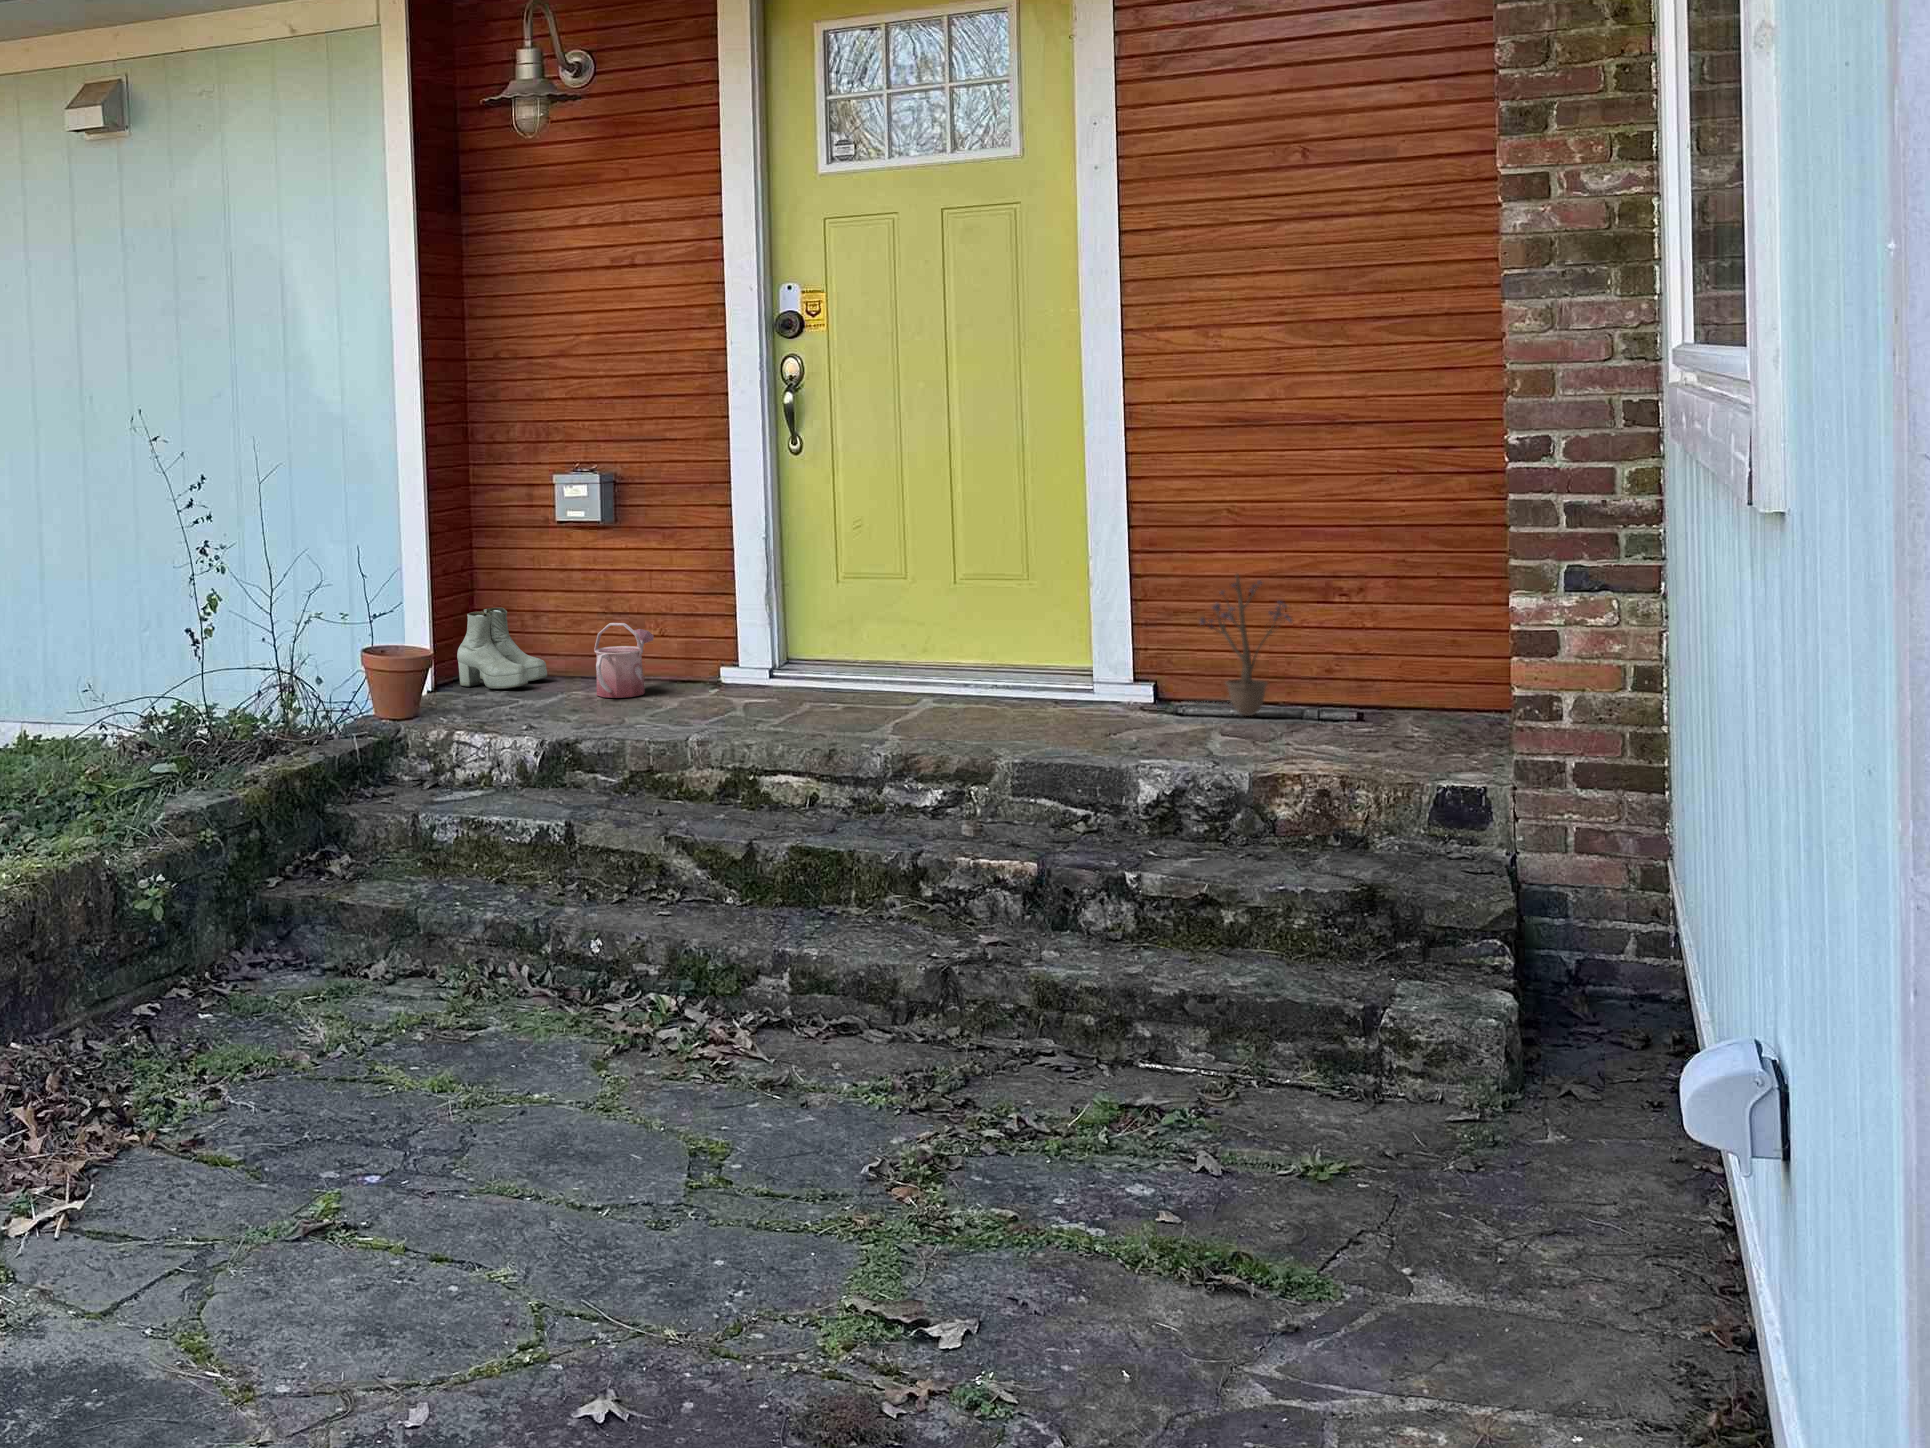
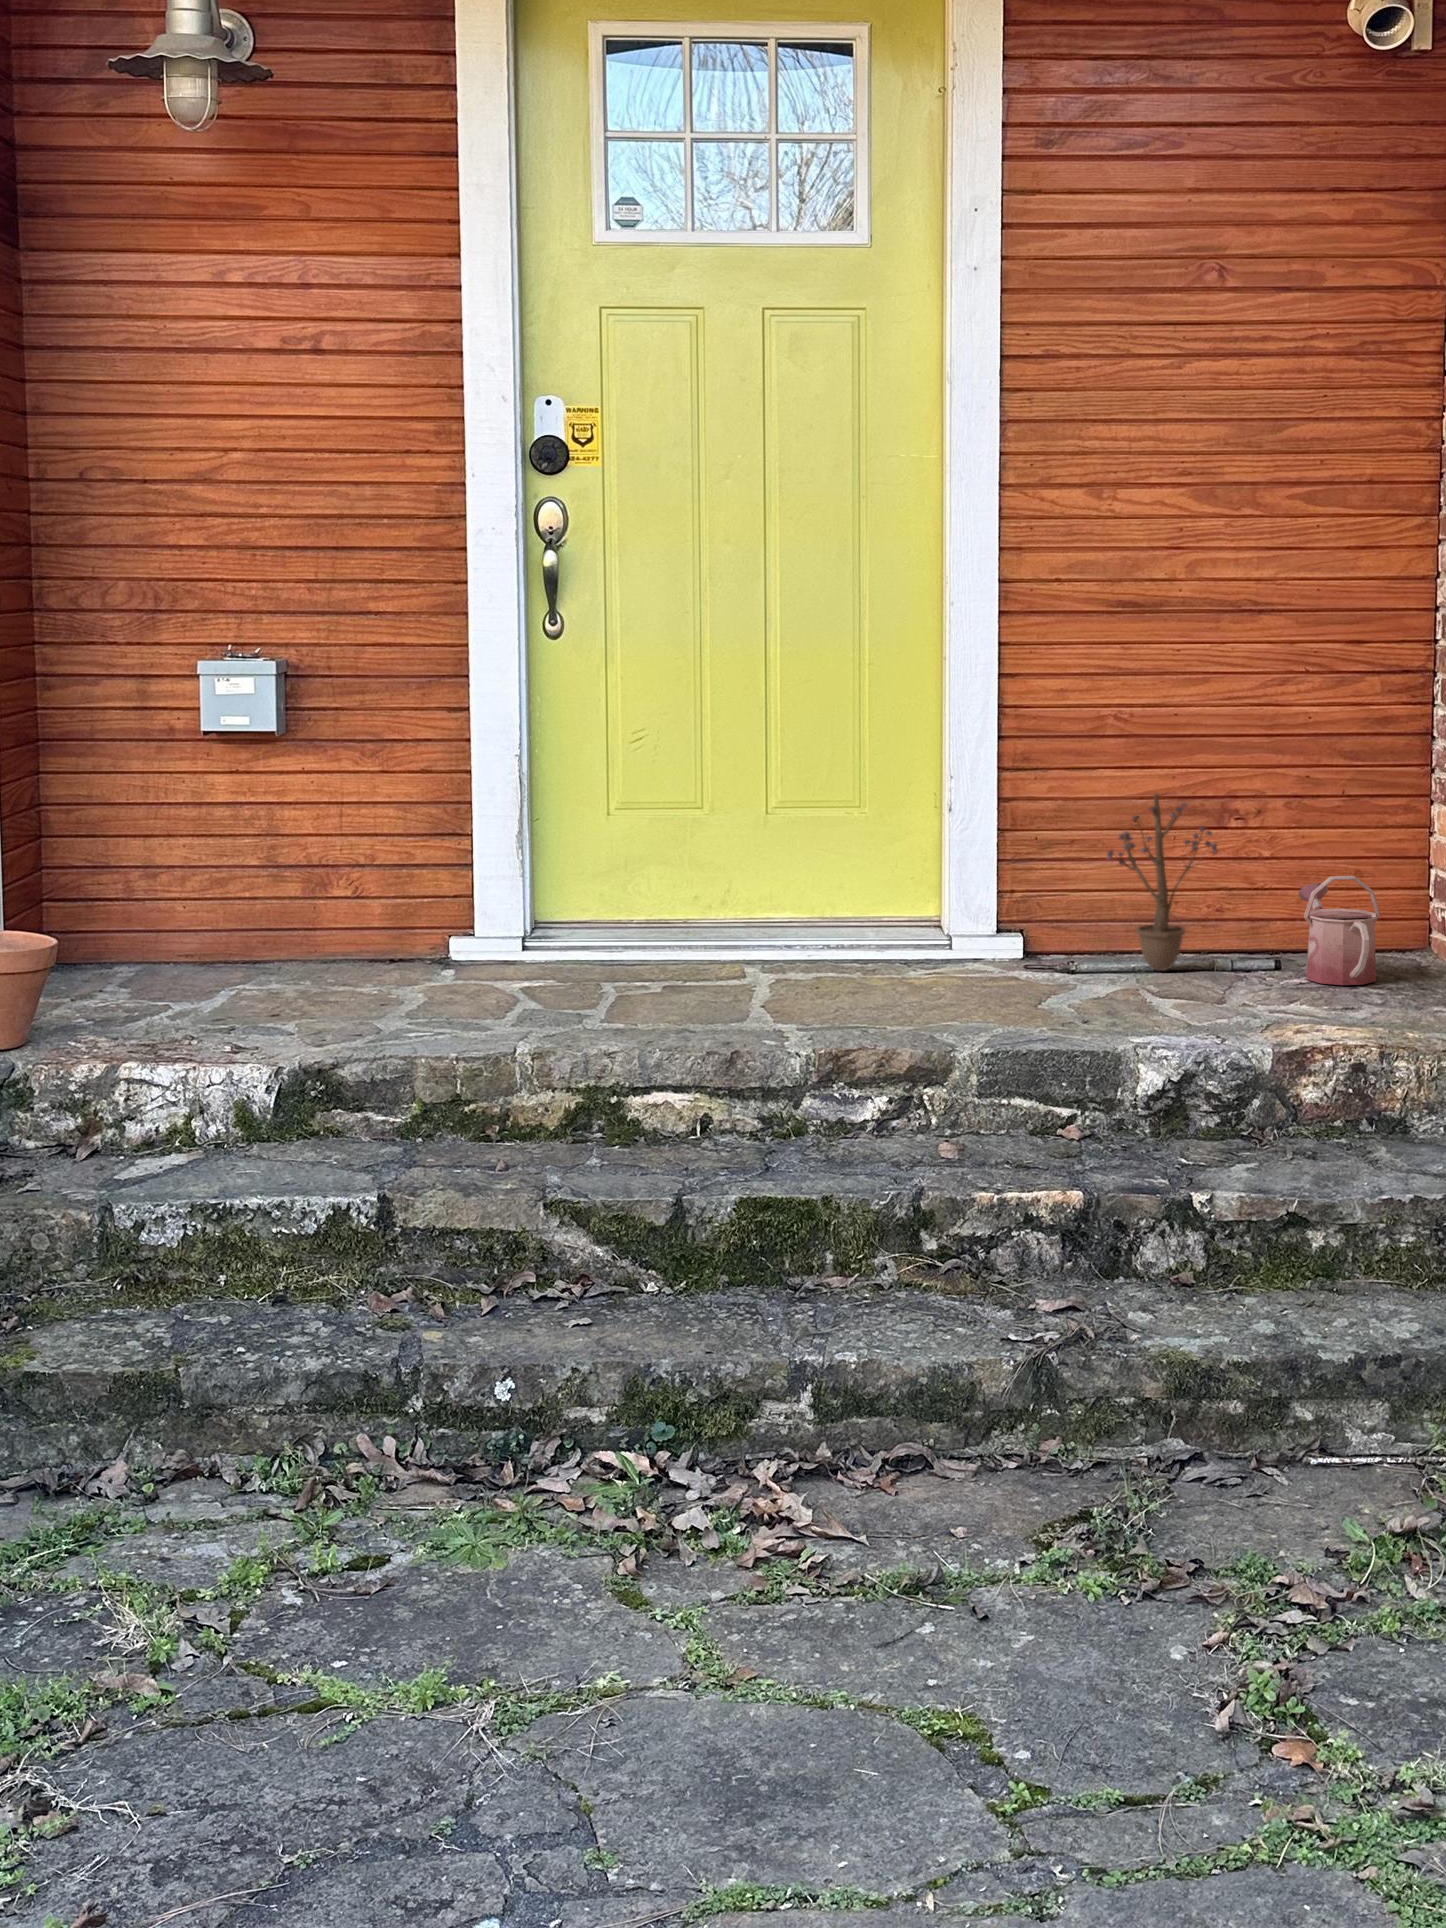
boots: present [457,608,547,689] -> none [32,866,171,992]
watering can: present [594,623,654,698] -> present [1298,876,1380,985]

